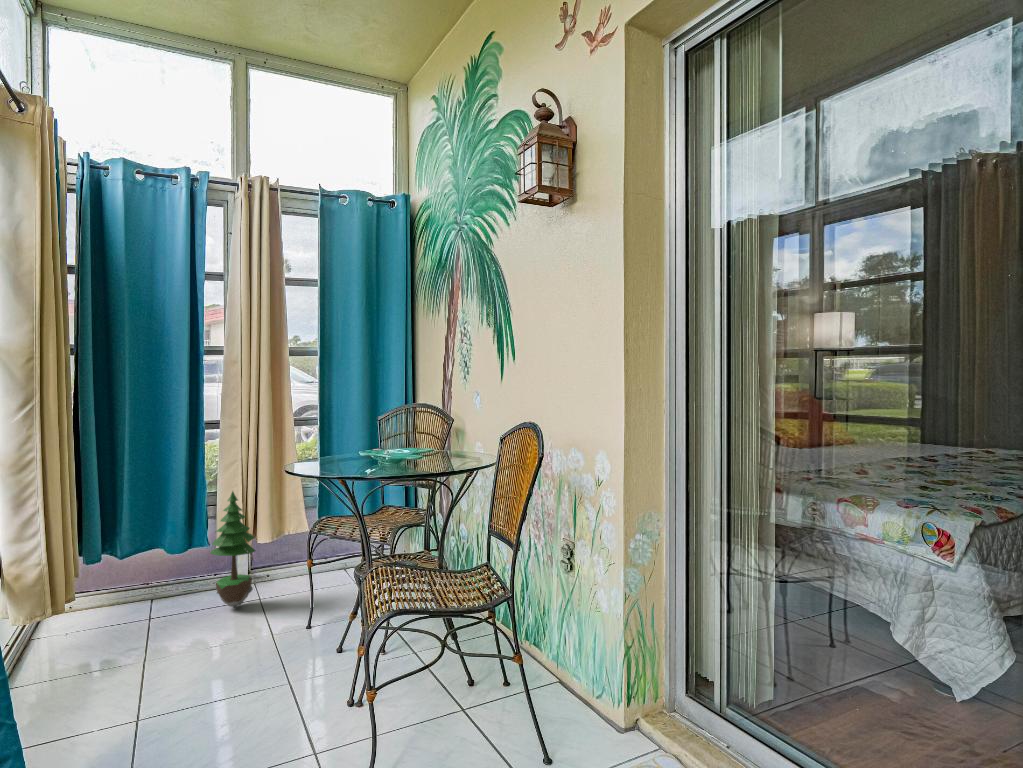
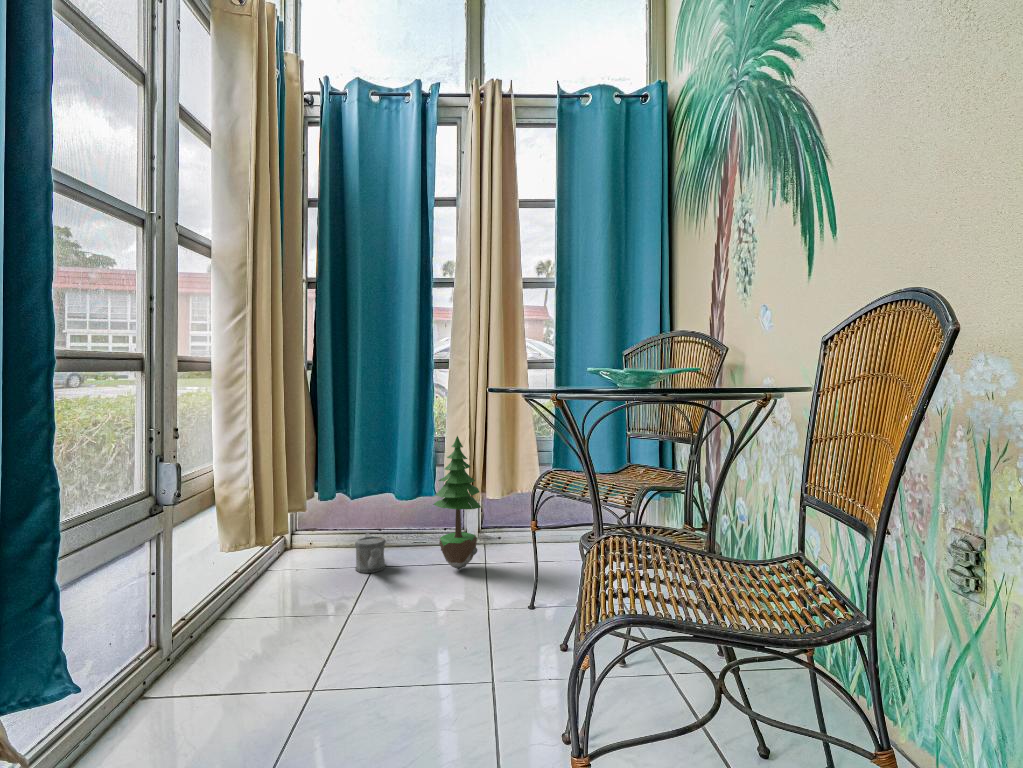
watering can: none [128,587,161,625] -> present [355,533,386,573]

